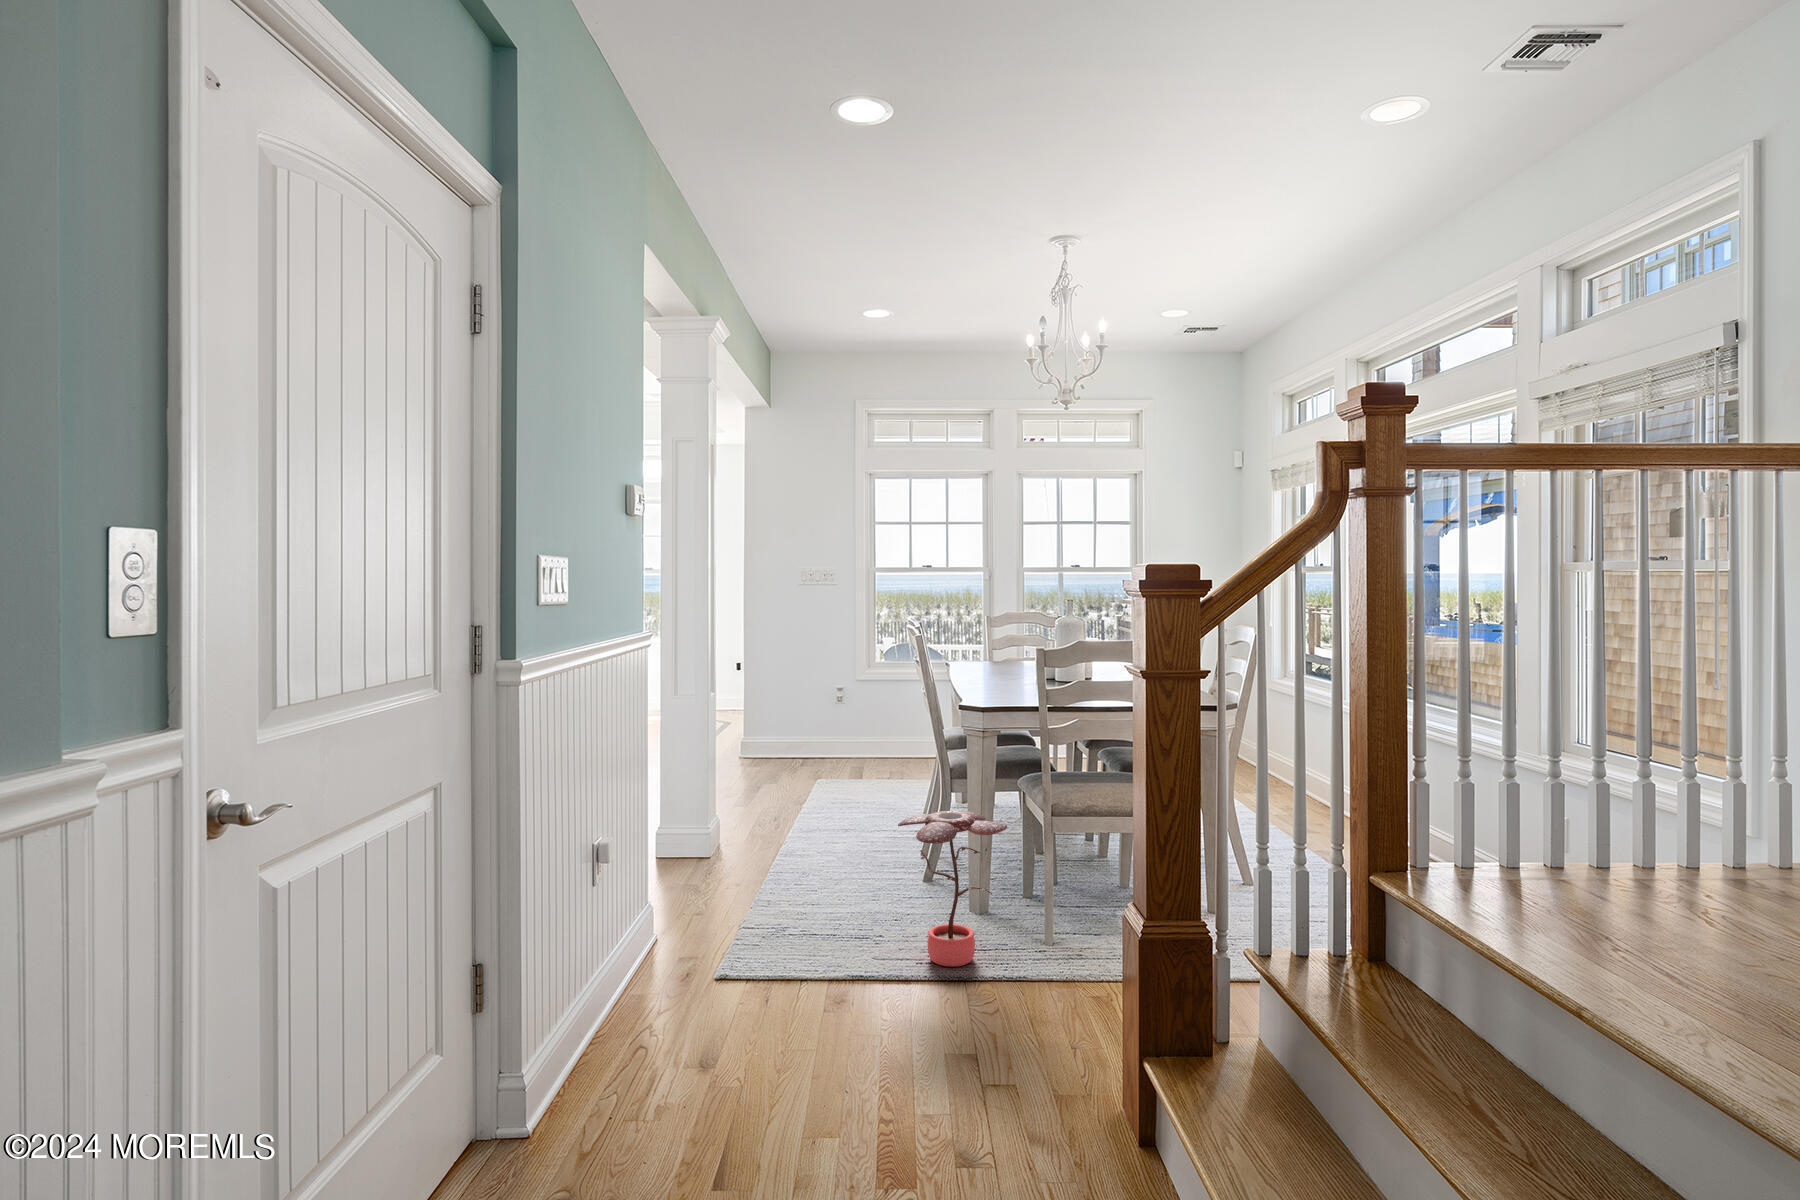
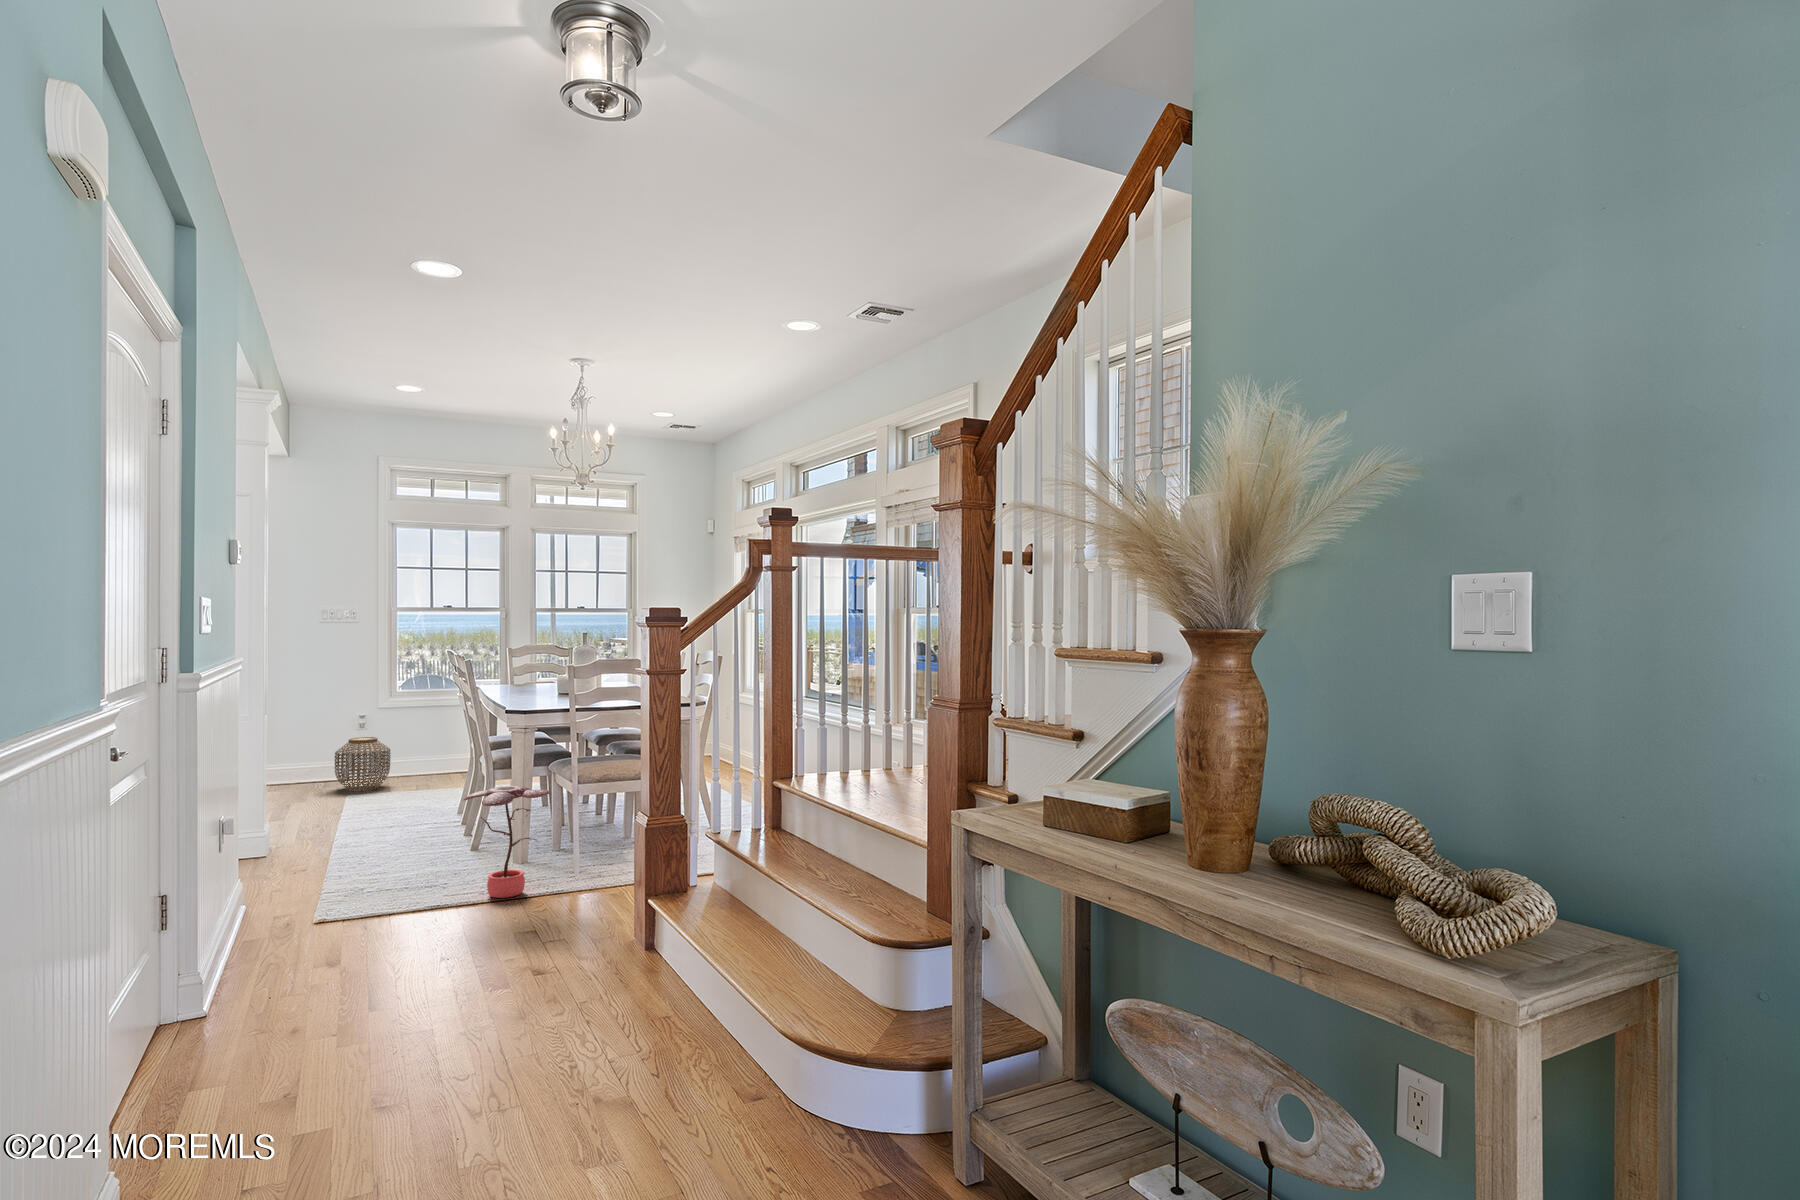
woven basket: none [823,706,874,763] -> present [335,737,390,791]

